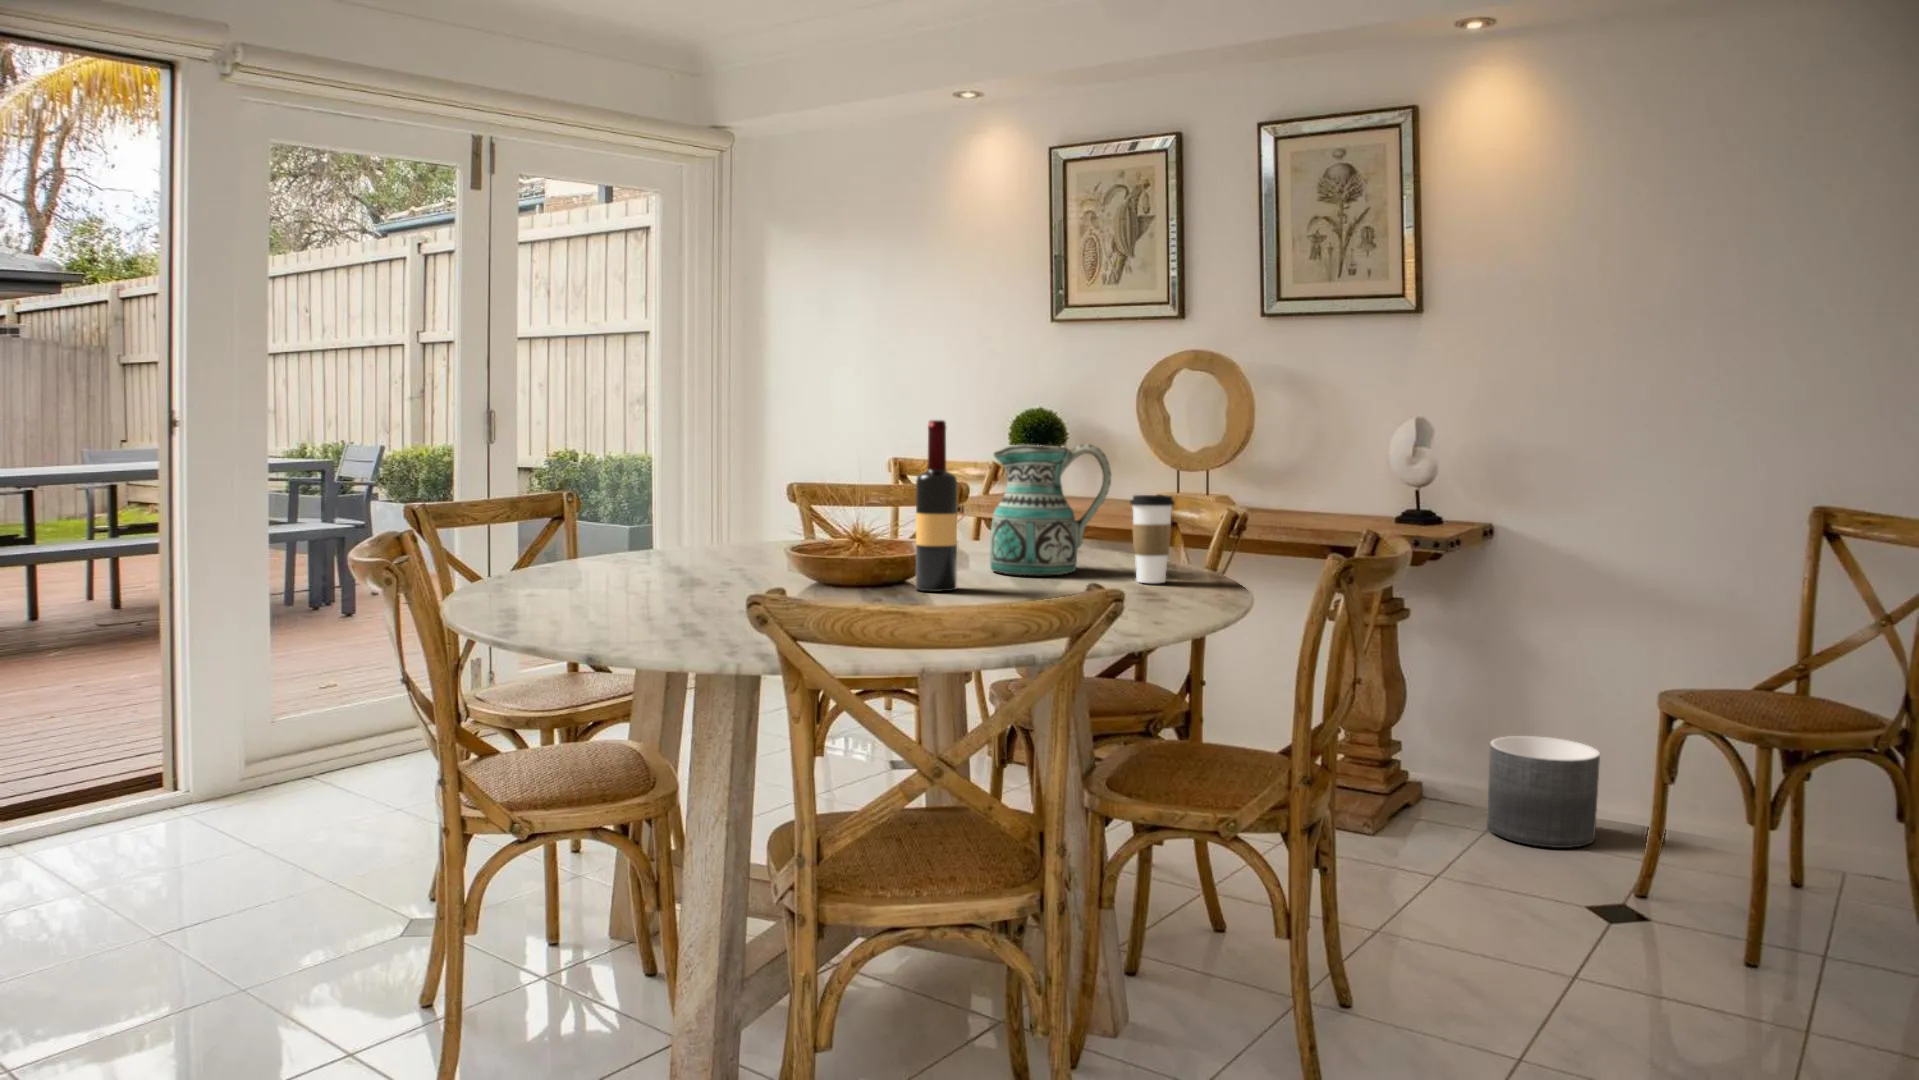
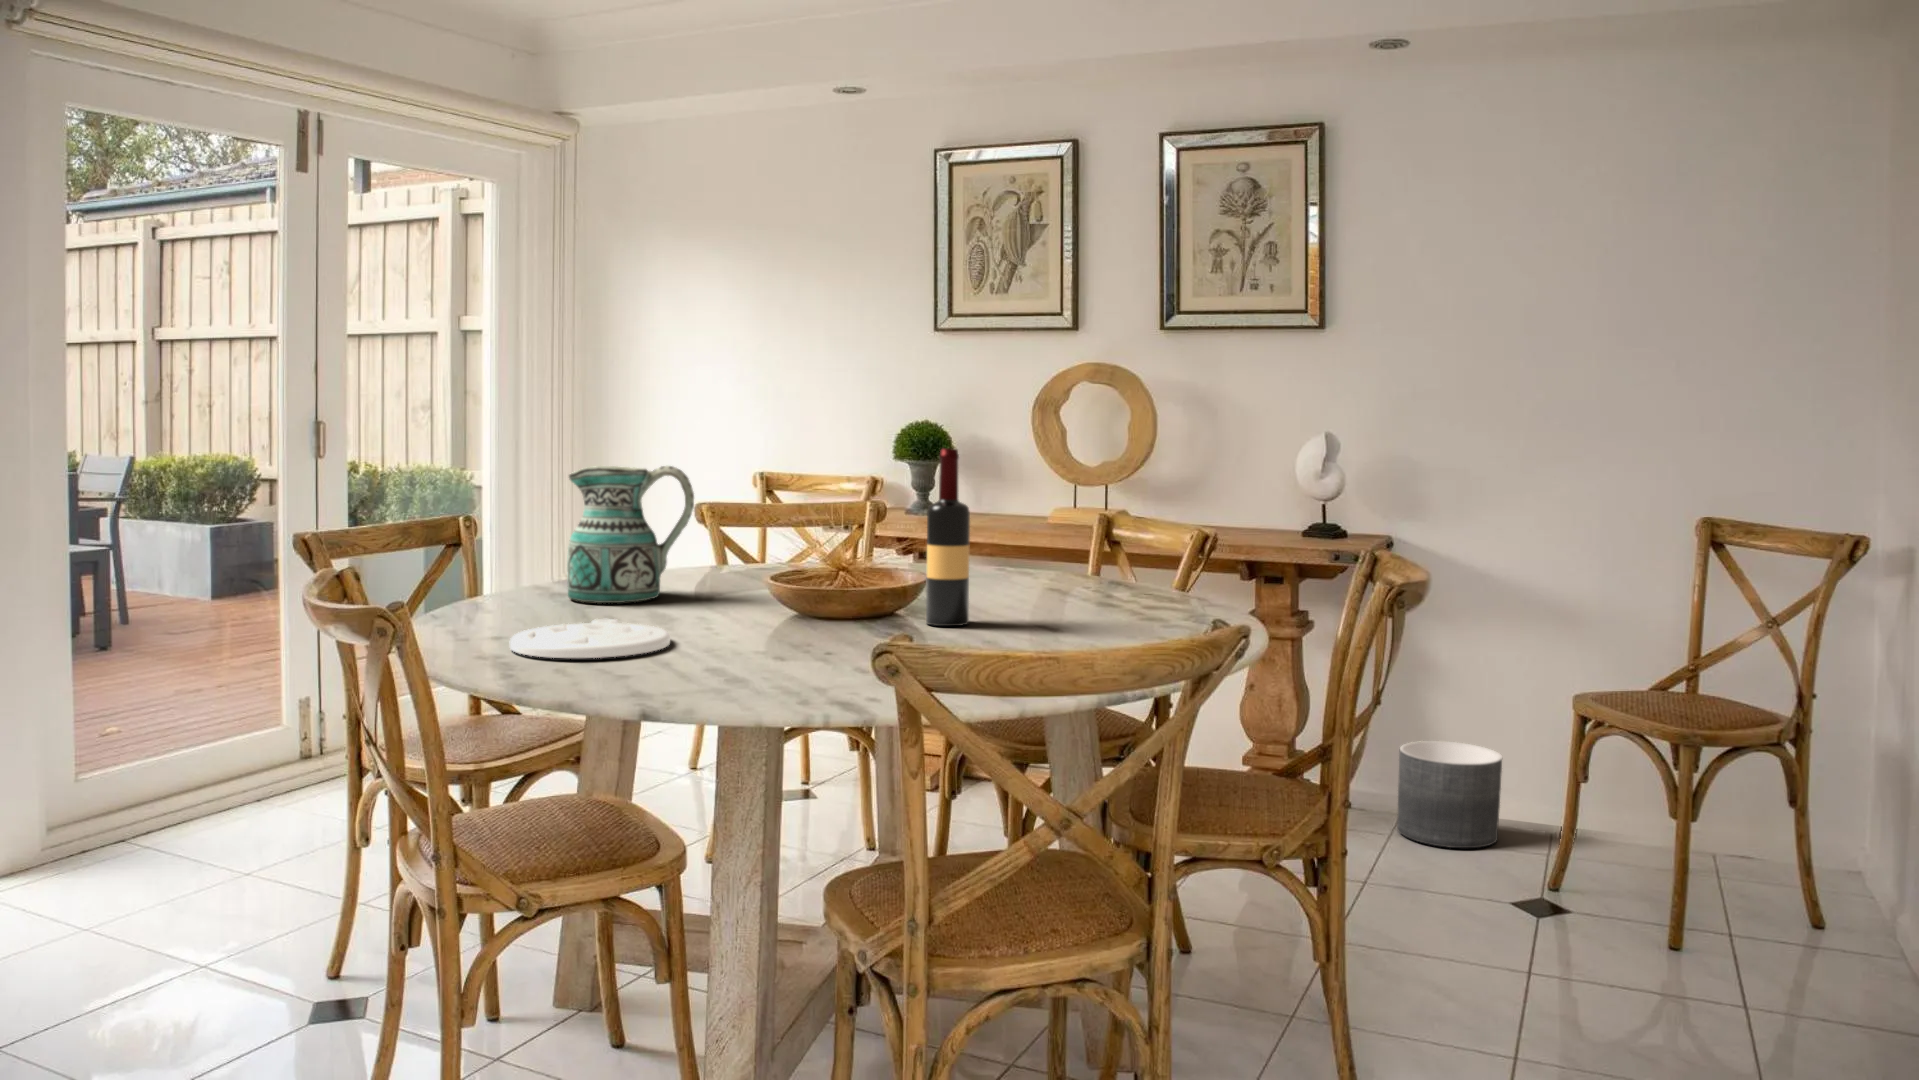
ceramic pitcher: present [990,444,1111,575] -> present [567,466,694,603]
coffee cup: present [1130,495,1175,583] -> none [1129,522,1174,611]
plate: none [514,577,662,608] -> present [510,619,670,658]

